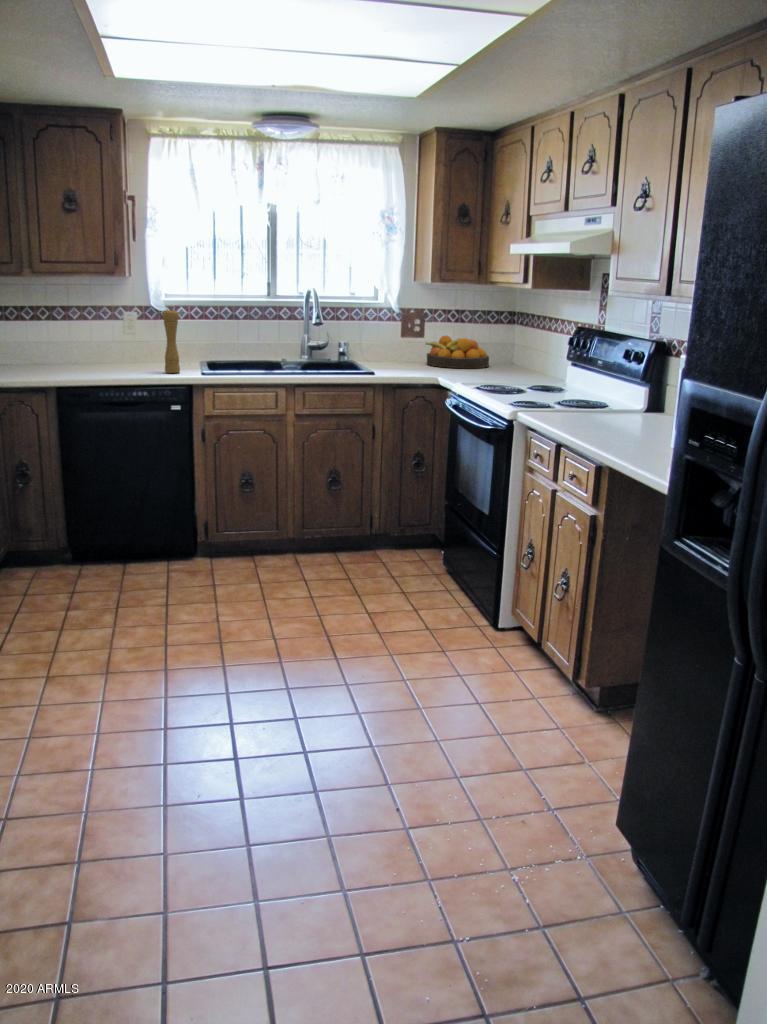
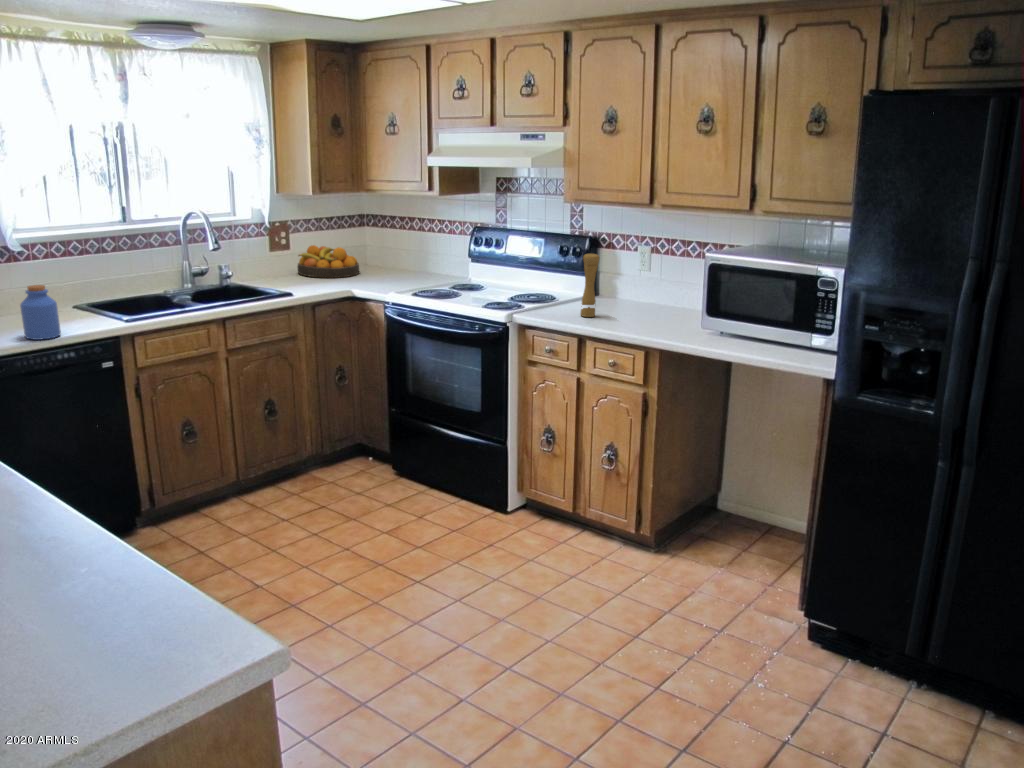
pepper mill: present [162,310,180,373] -> present [581,253,599,317]
jar: none [120,331,148,375] -> present [20,285,61,340]

